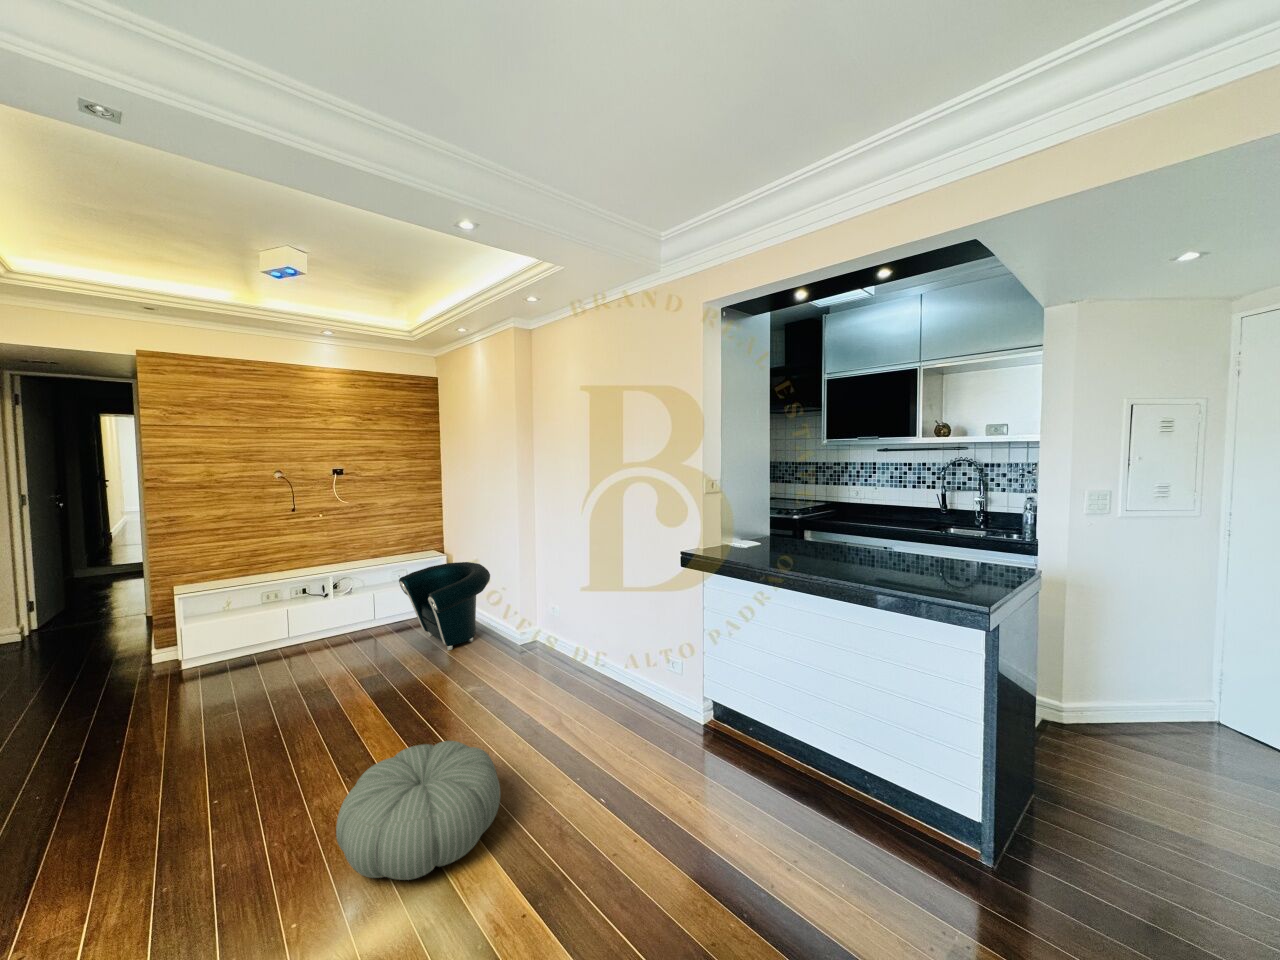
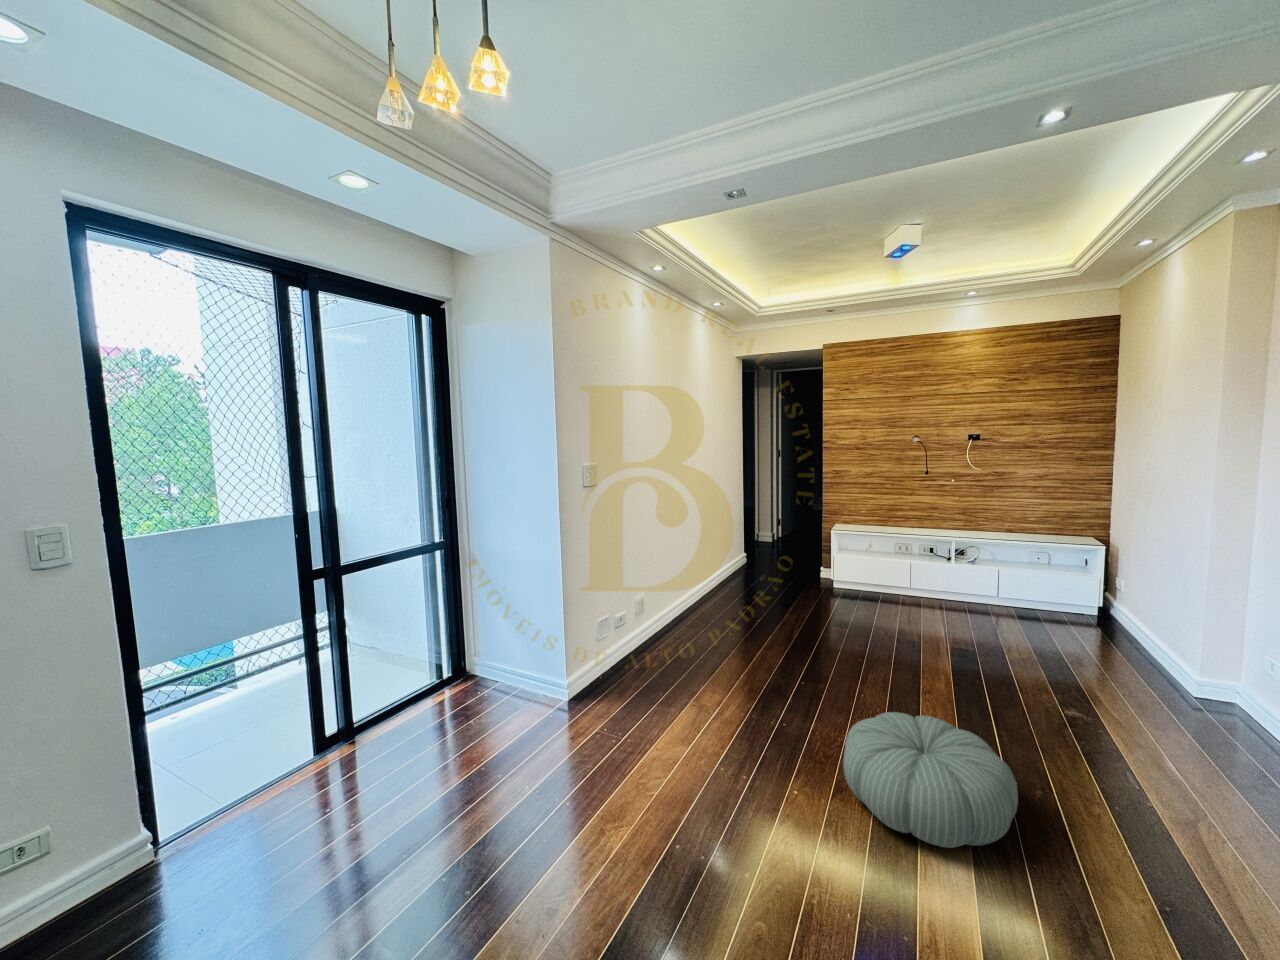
armchair: present [399,562,490,650] -> none [1024,555,1155,664]

